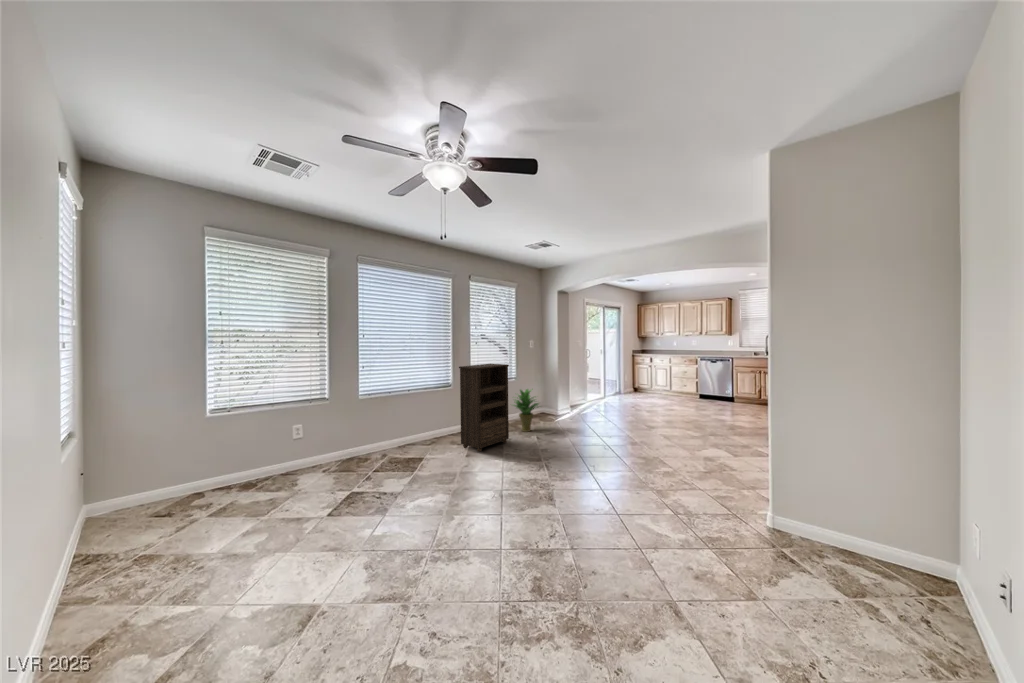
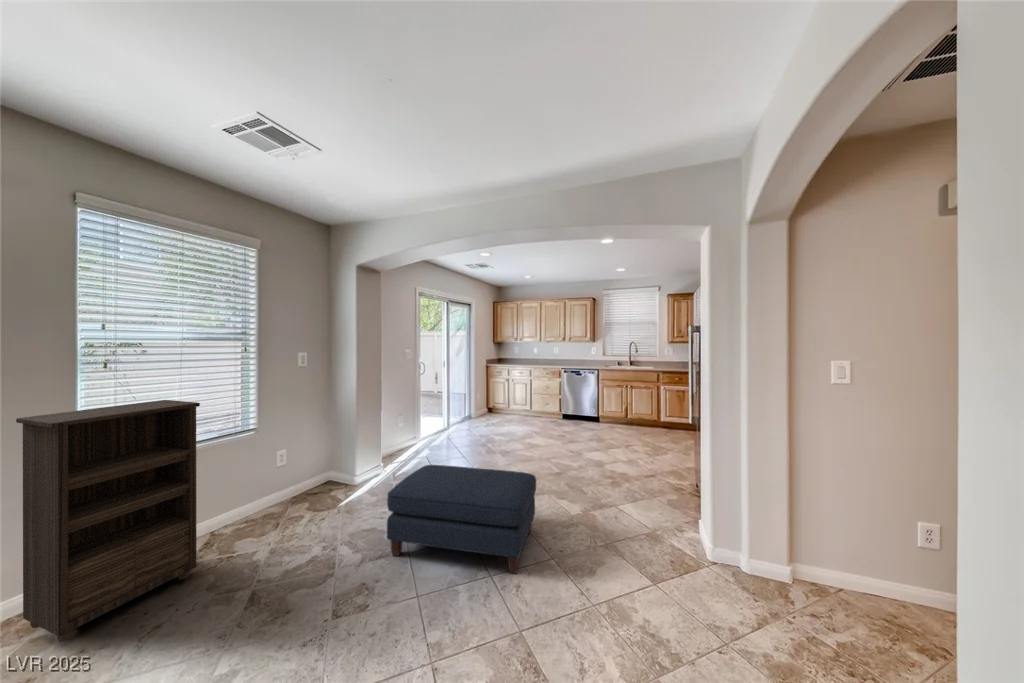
potted plant: present [514,389,538,432] -> none [233,439,307,526]
ottoman: none [593,406,677,457] -> present [387,465,536,573]

